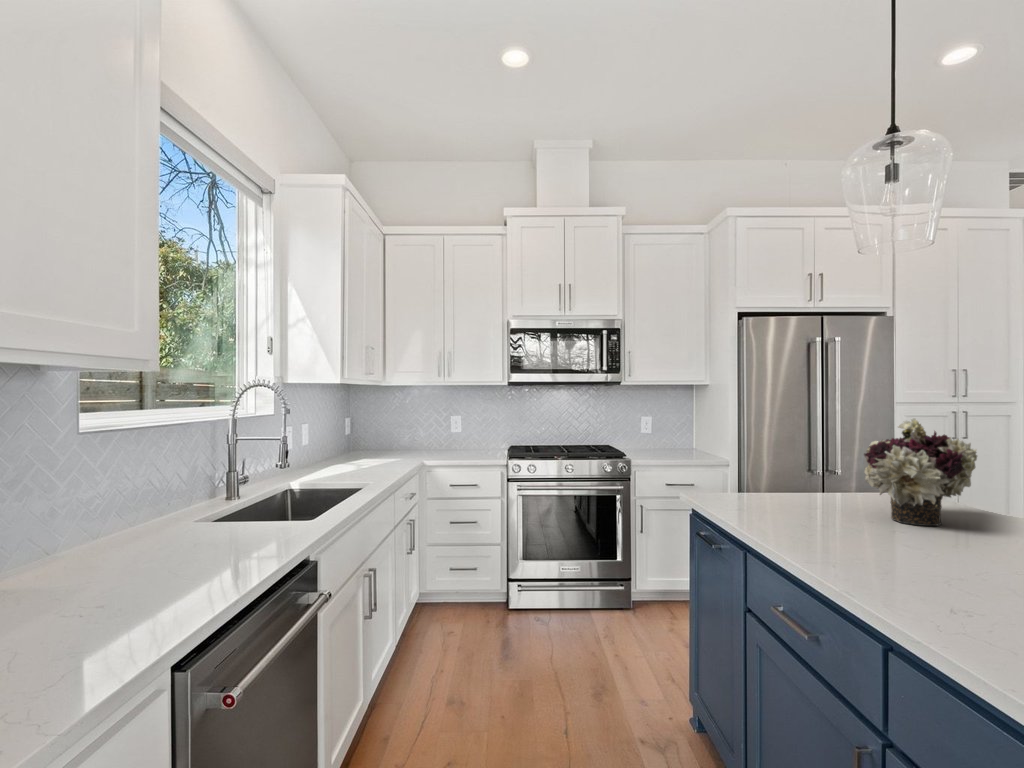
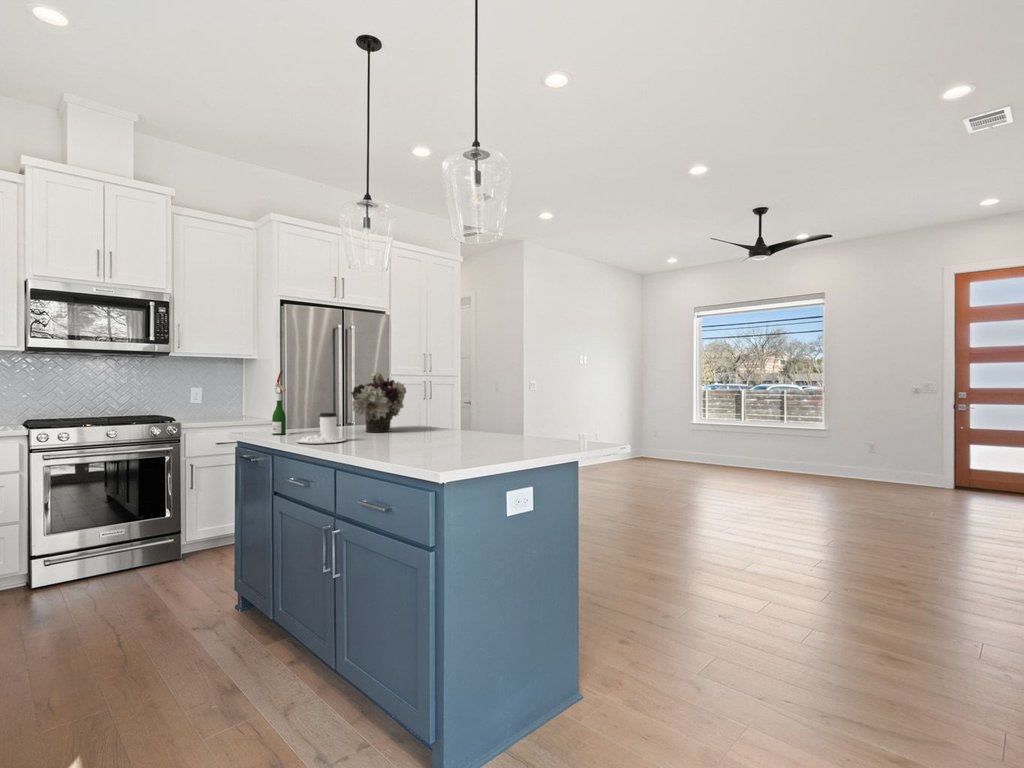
wine bottle: none [738,418,765,511] -> present [272,371,290,435]
coffee cup: none [780,496,870,554] -> present [296,413,346,444]

